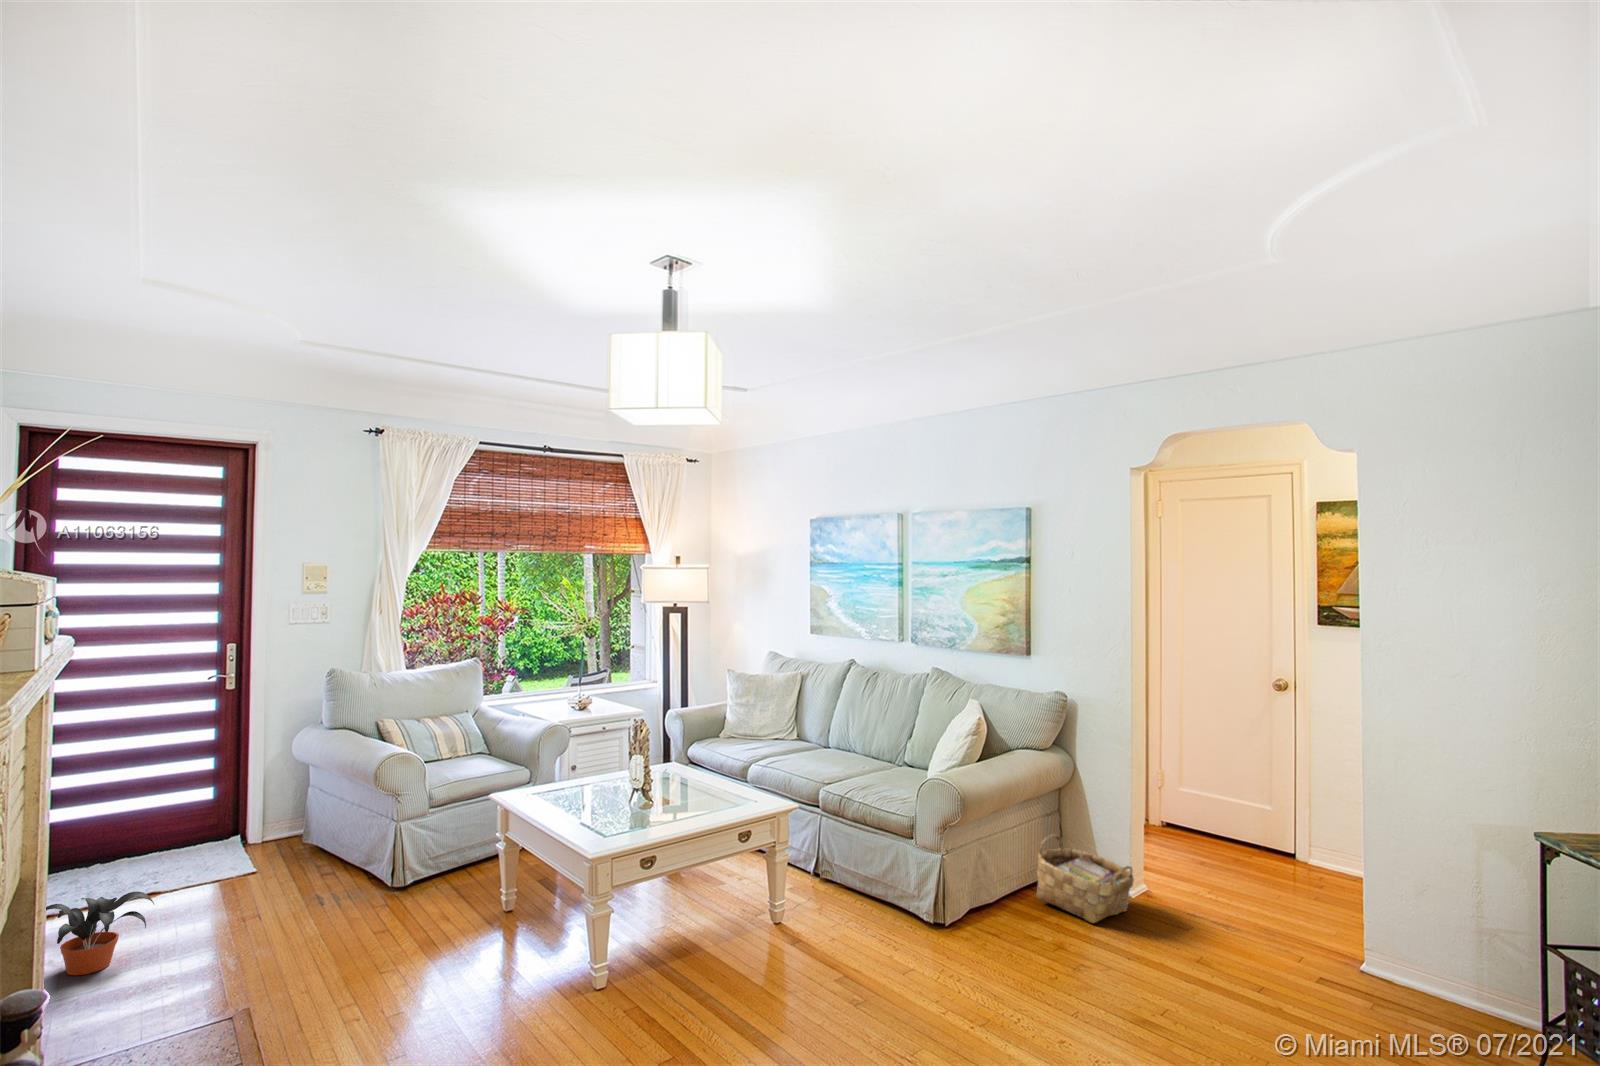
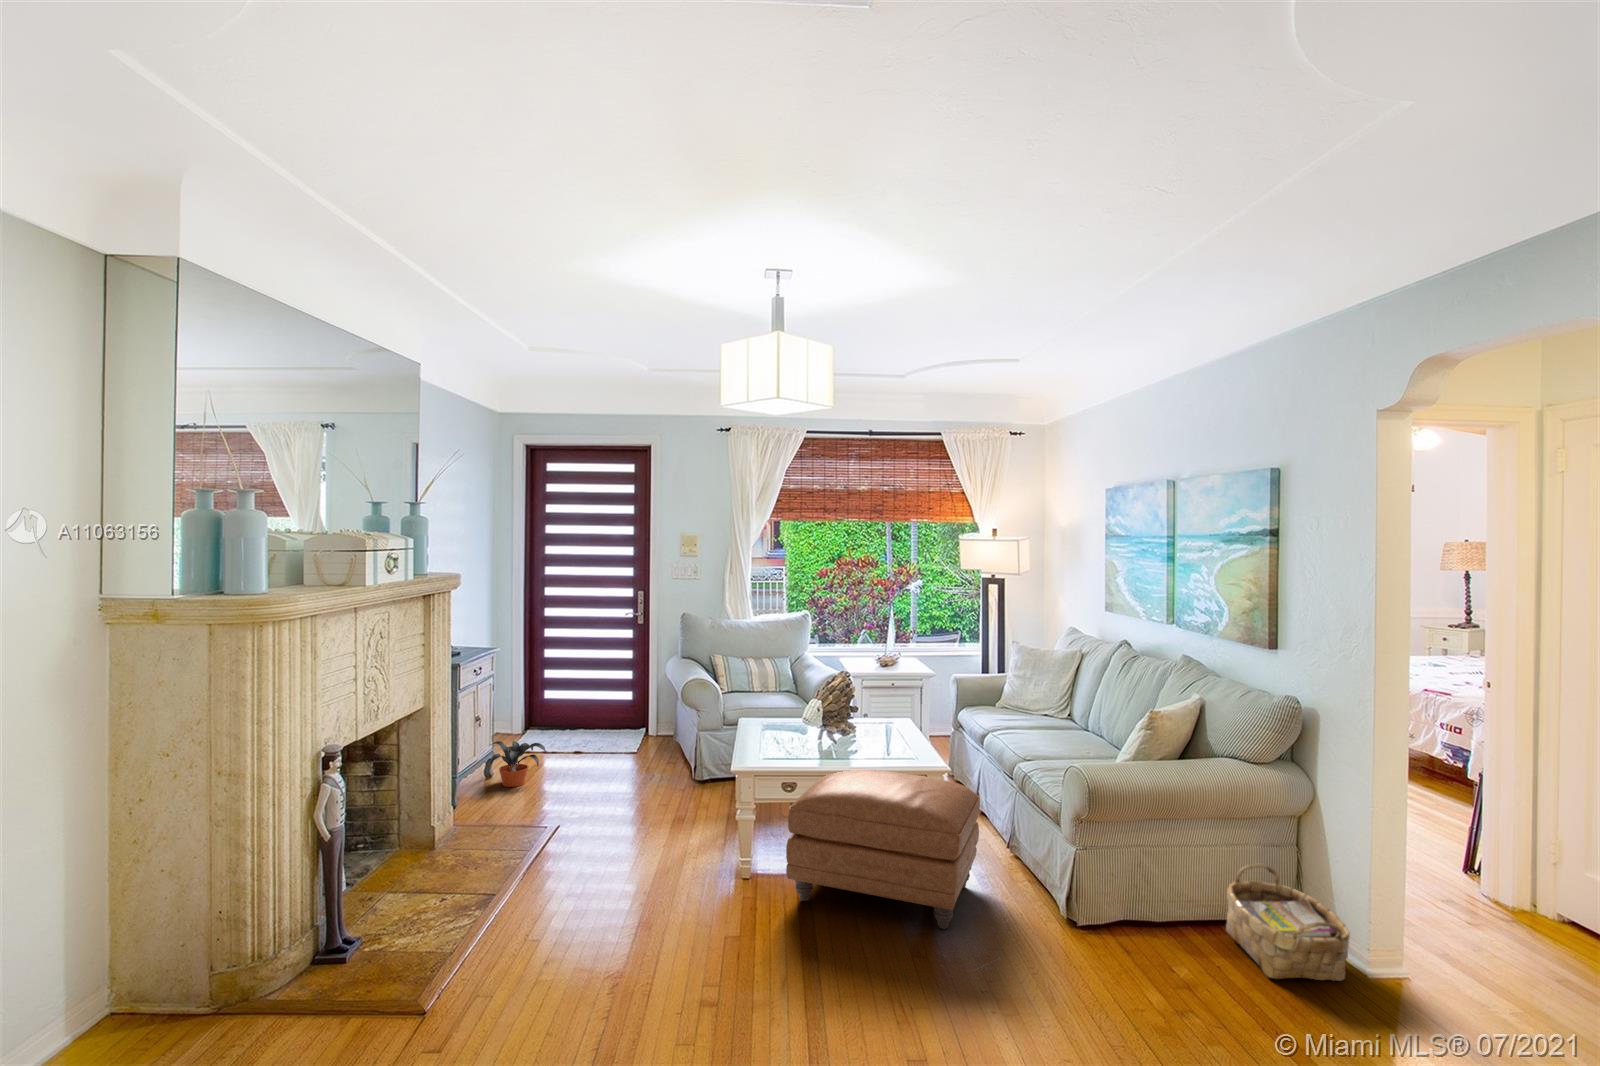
ottoman: none [667,817,874,986] -> present [786,770,980,929]

